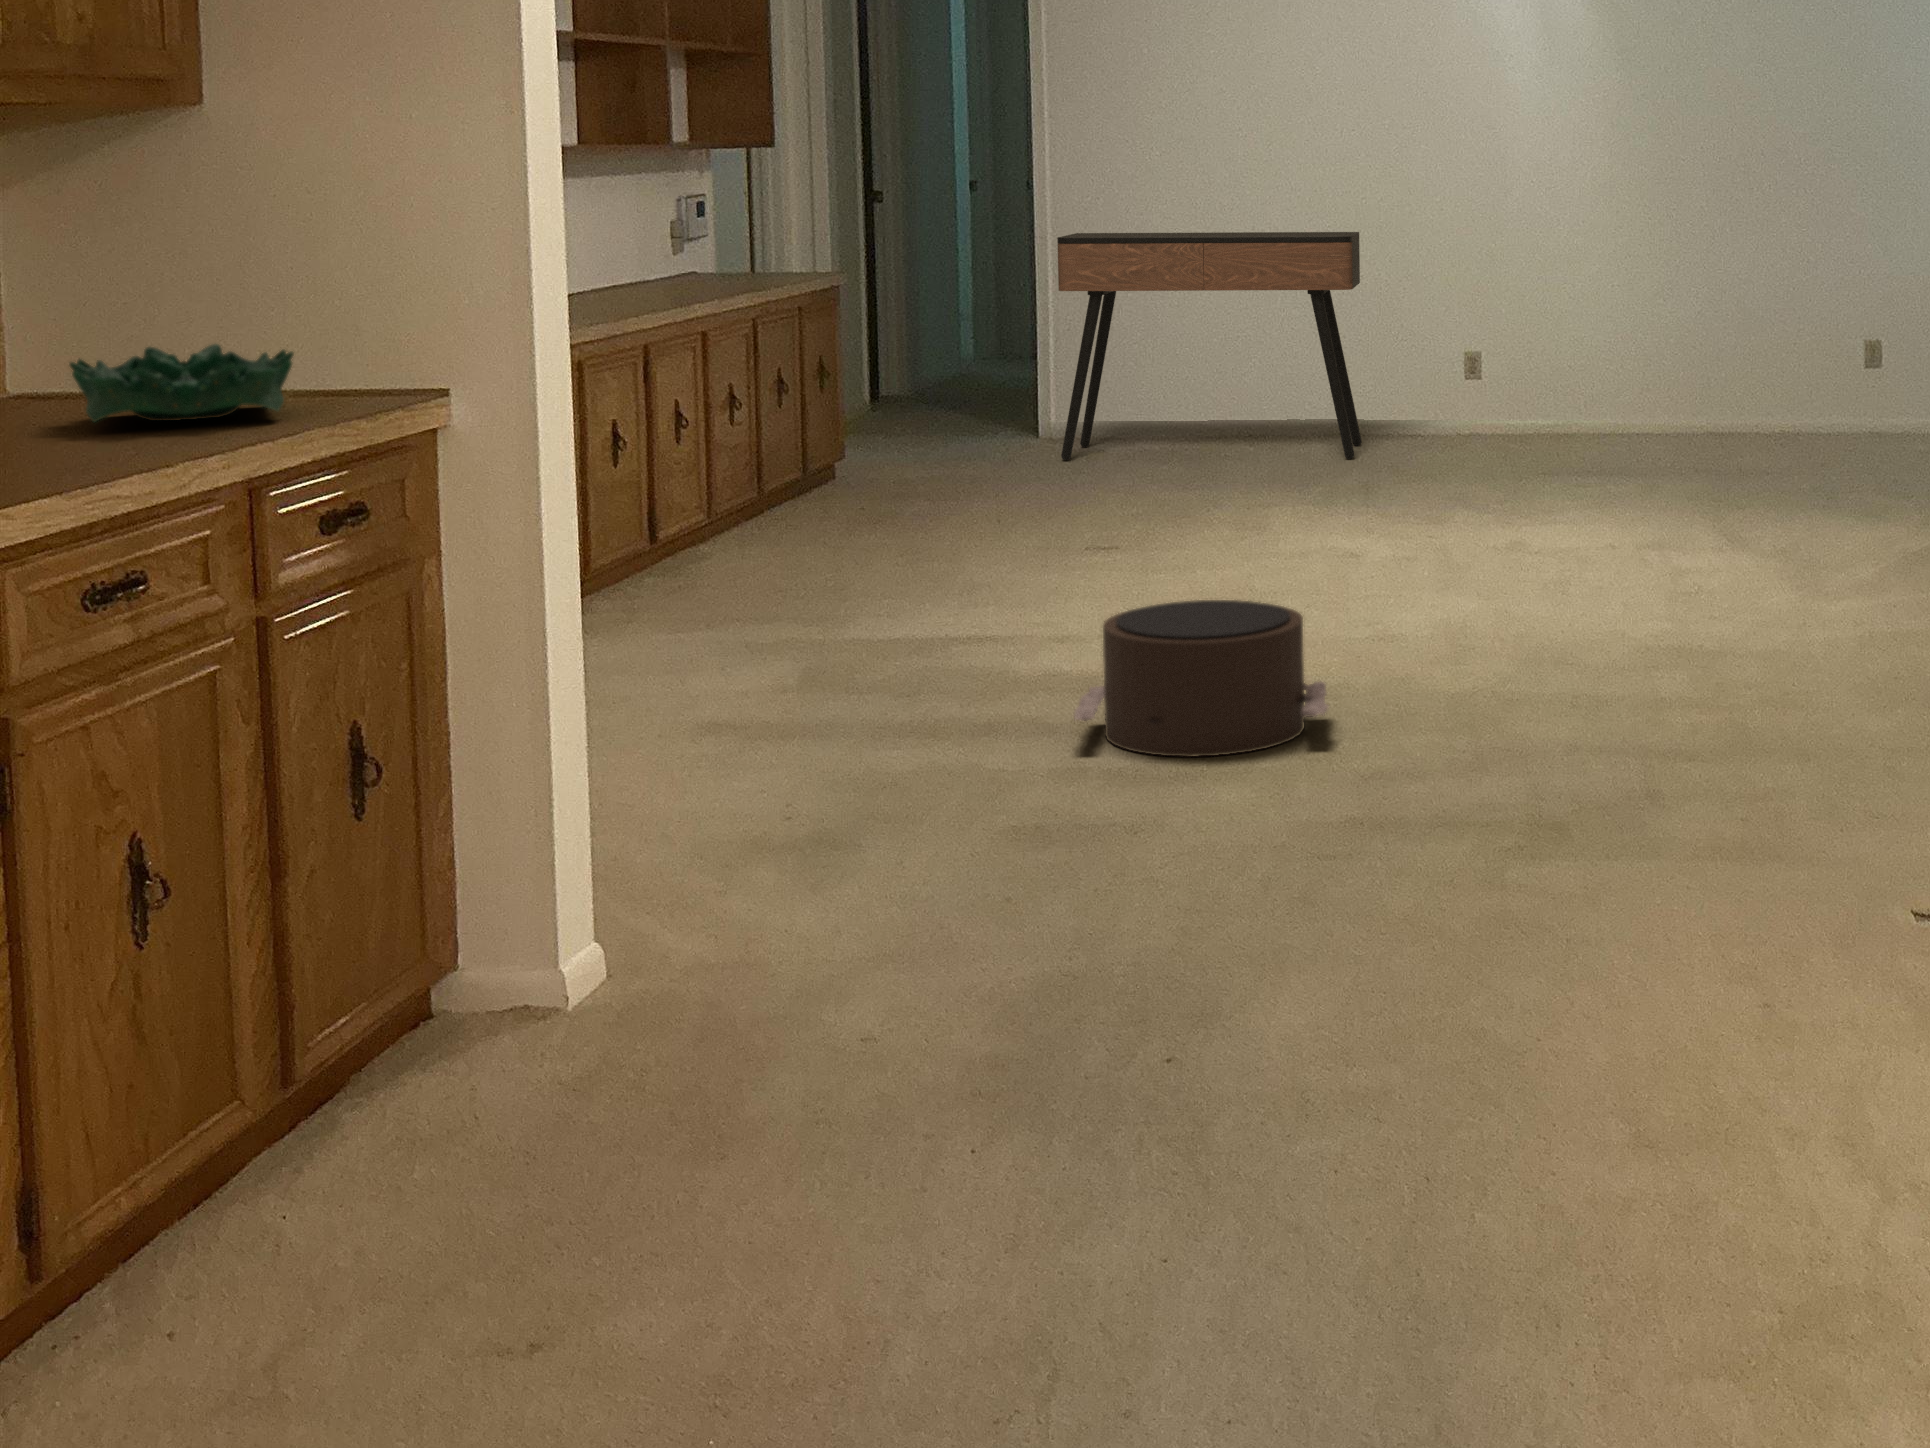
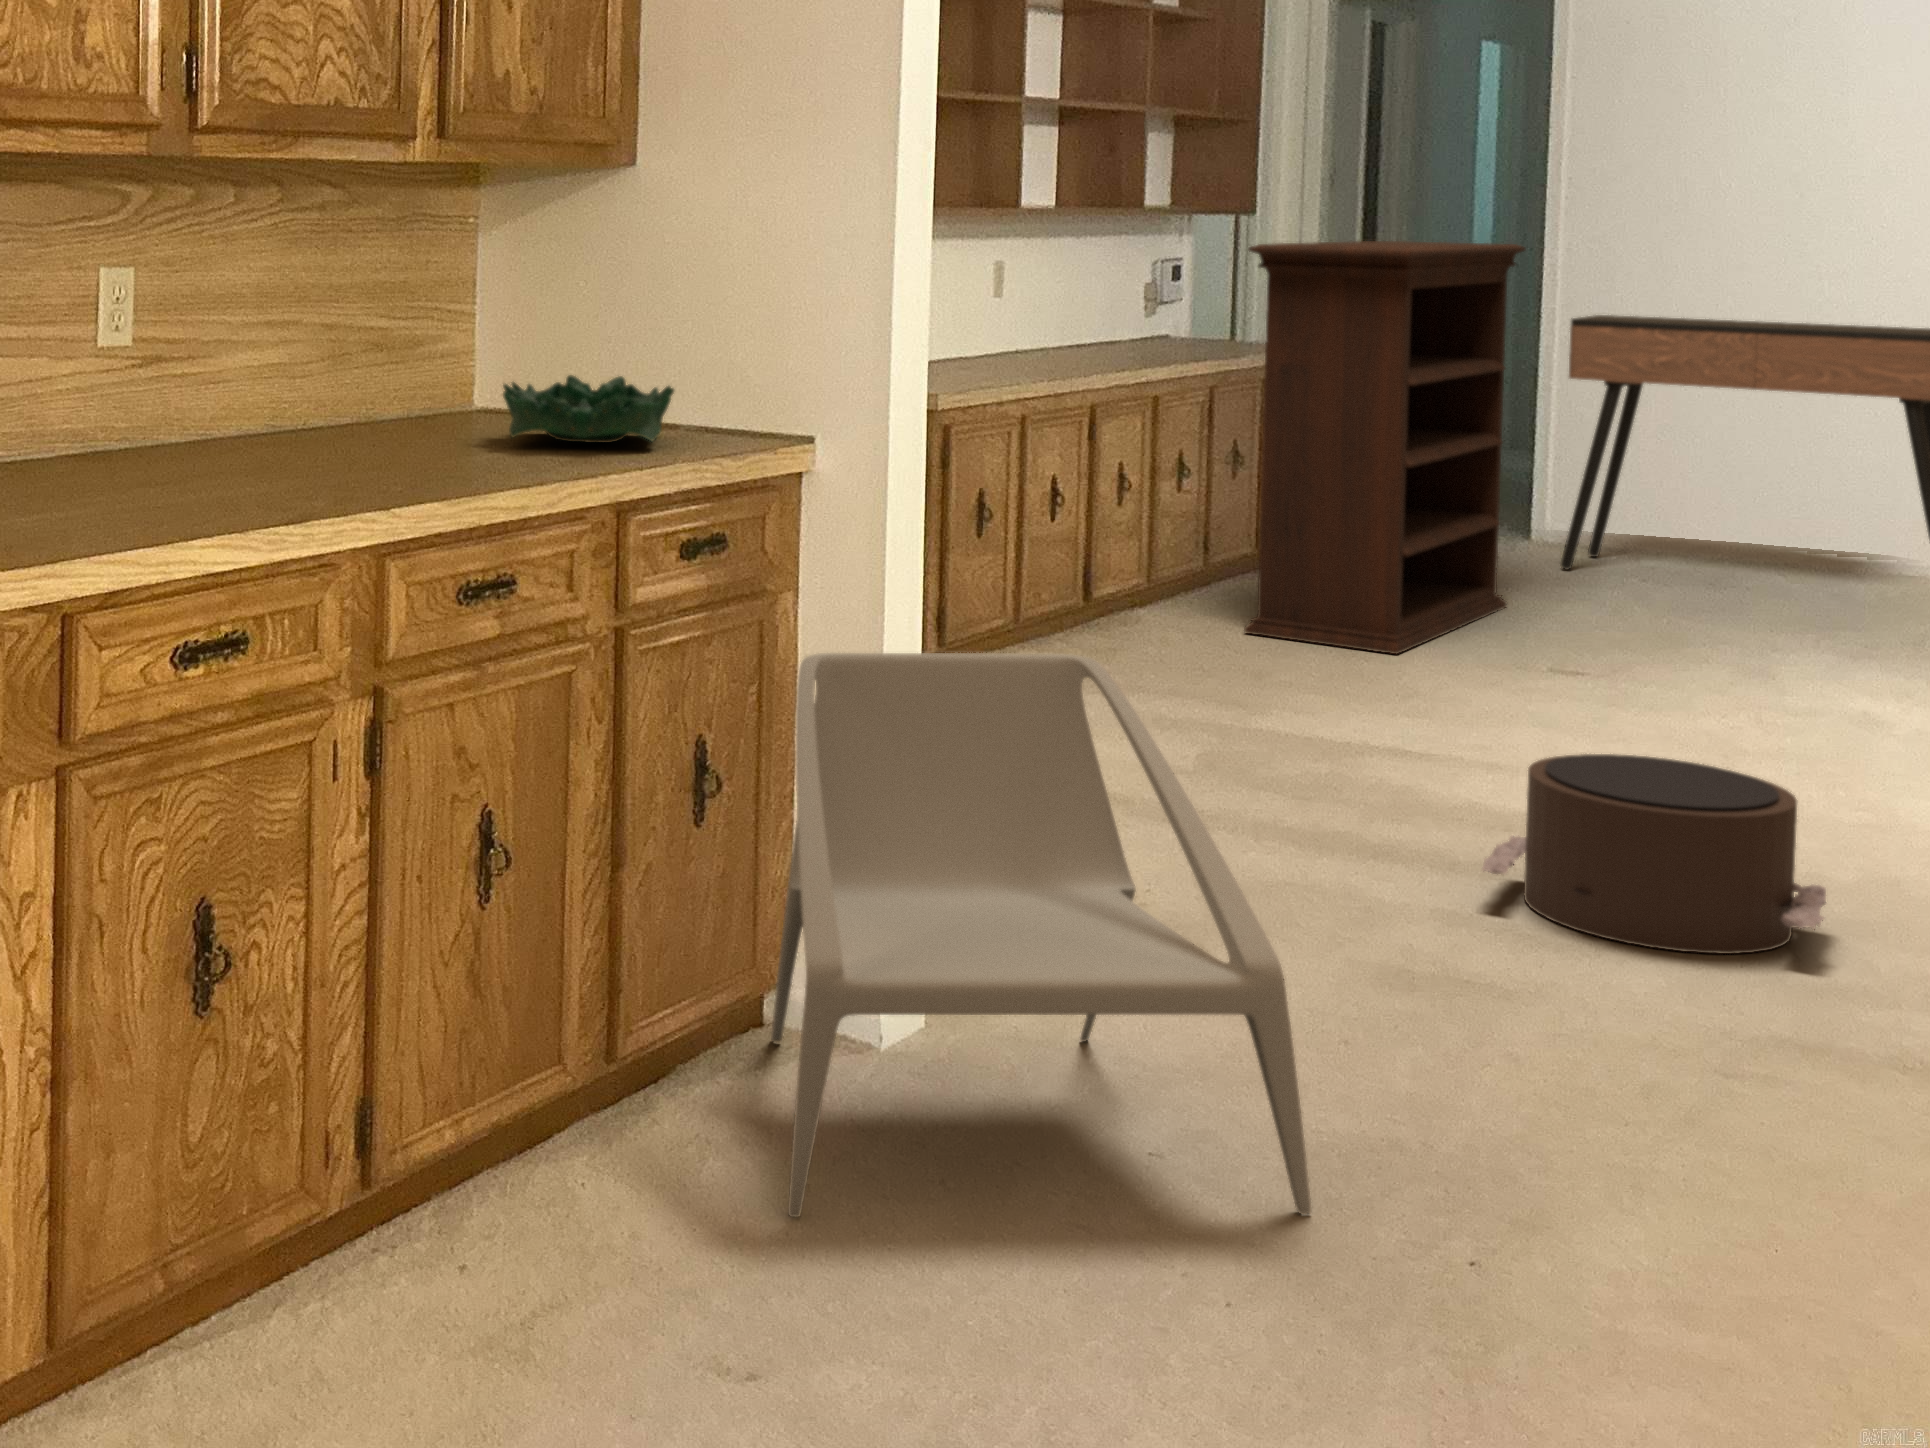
bookshelf: none [787,173,1028,552] -> present [1244,241,1525,654]
armchair: none [451,579,1010,1177] -> present [771,653,1311,1217]

